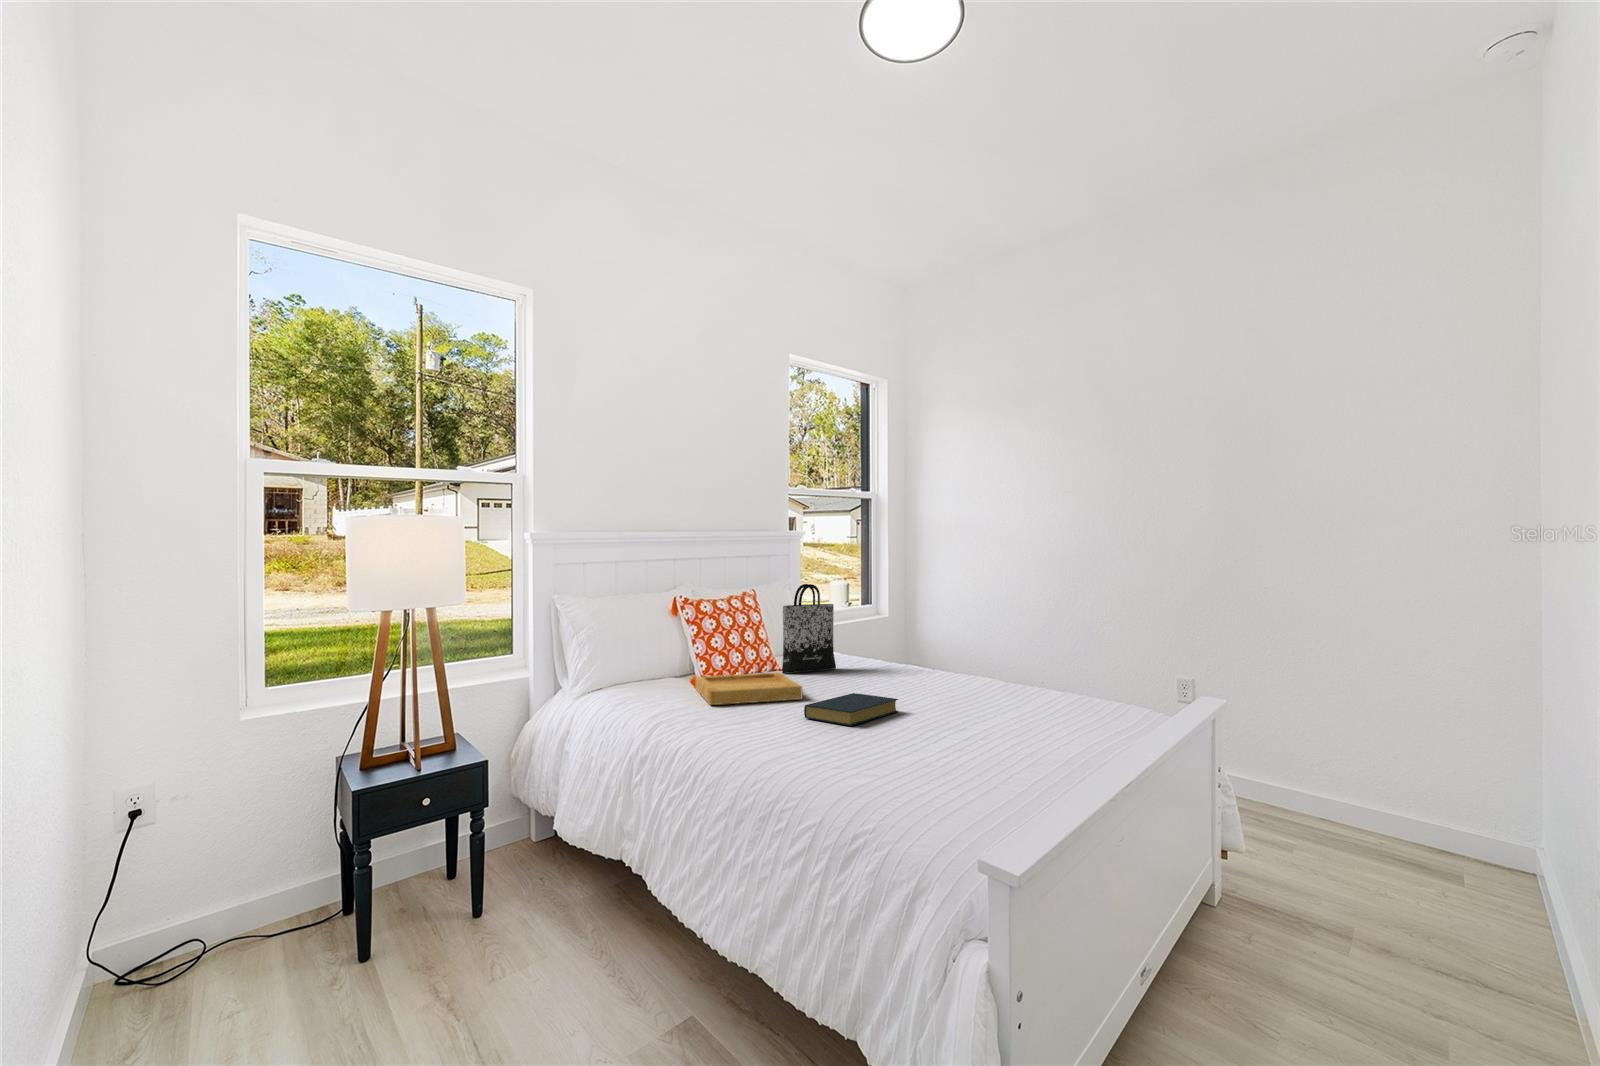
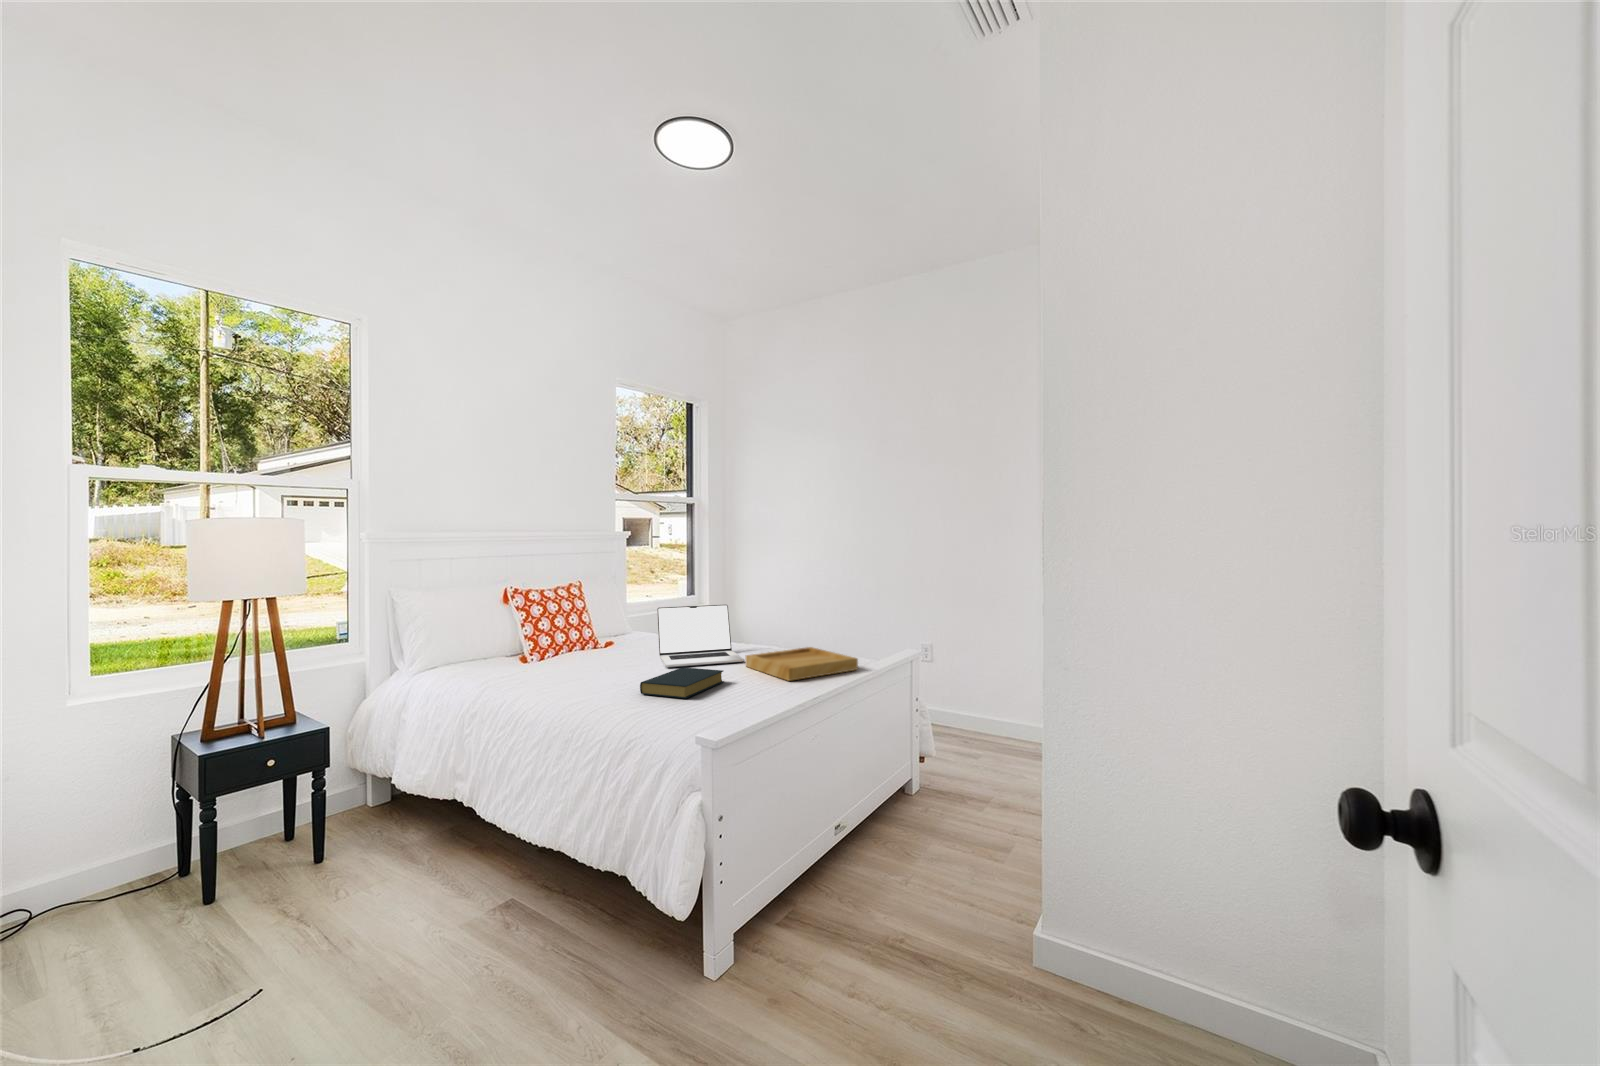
tote bag: present [782,584,836,673] -> none [608,570,657,652]
laptop: none [834,625,927,693] -> present [657,605,743,667]
tray: present [695,672,802,705] -> present [746,647,858,681]

